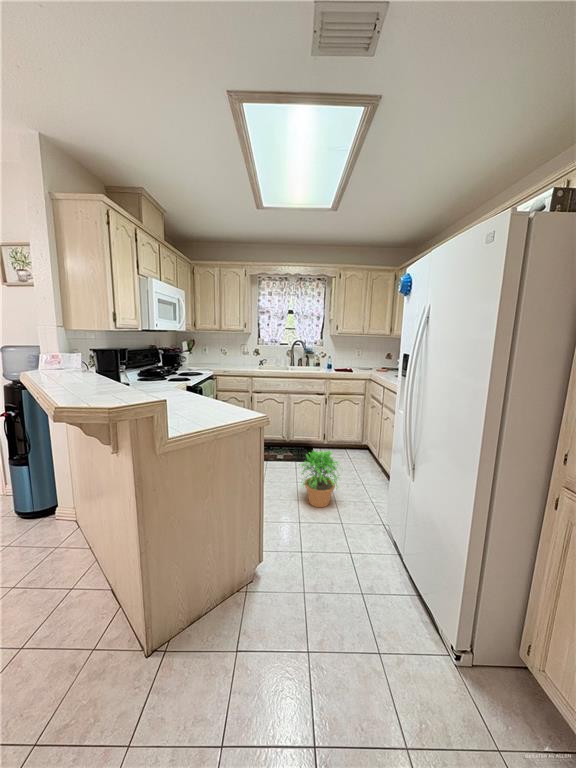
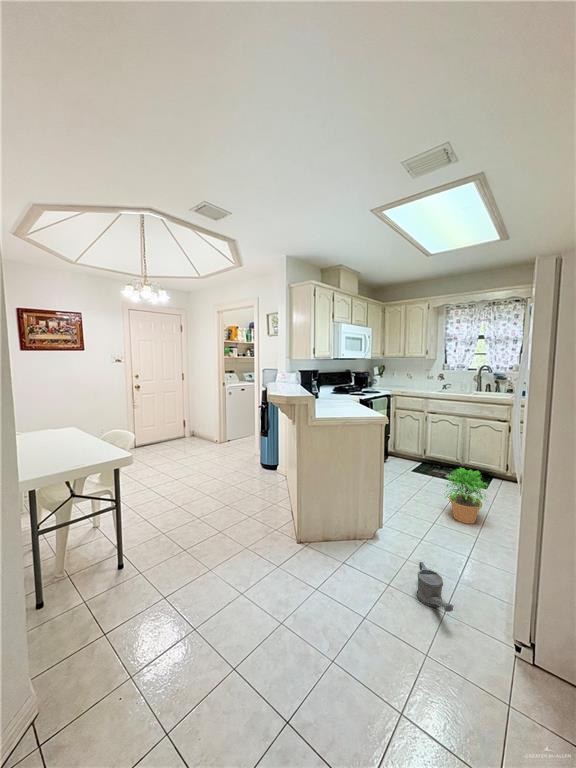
watering can: none [331,590,401,654] -> present [417,562,453,612]

